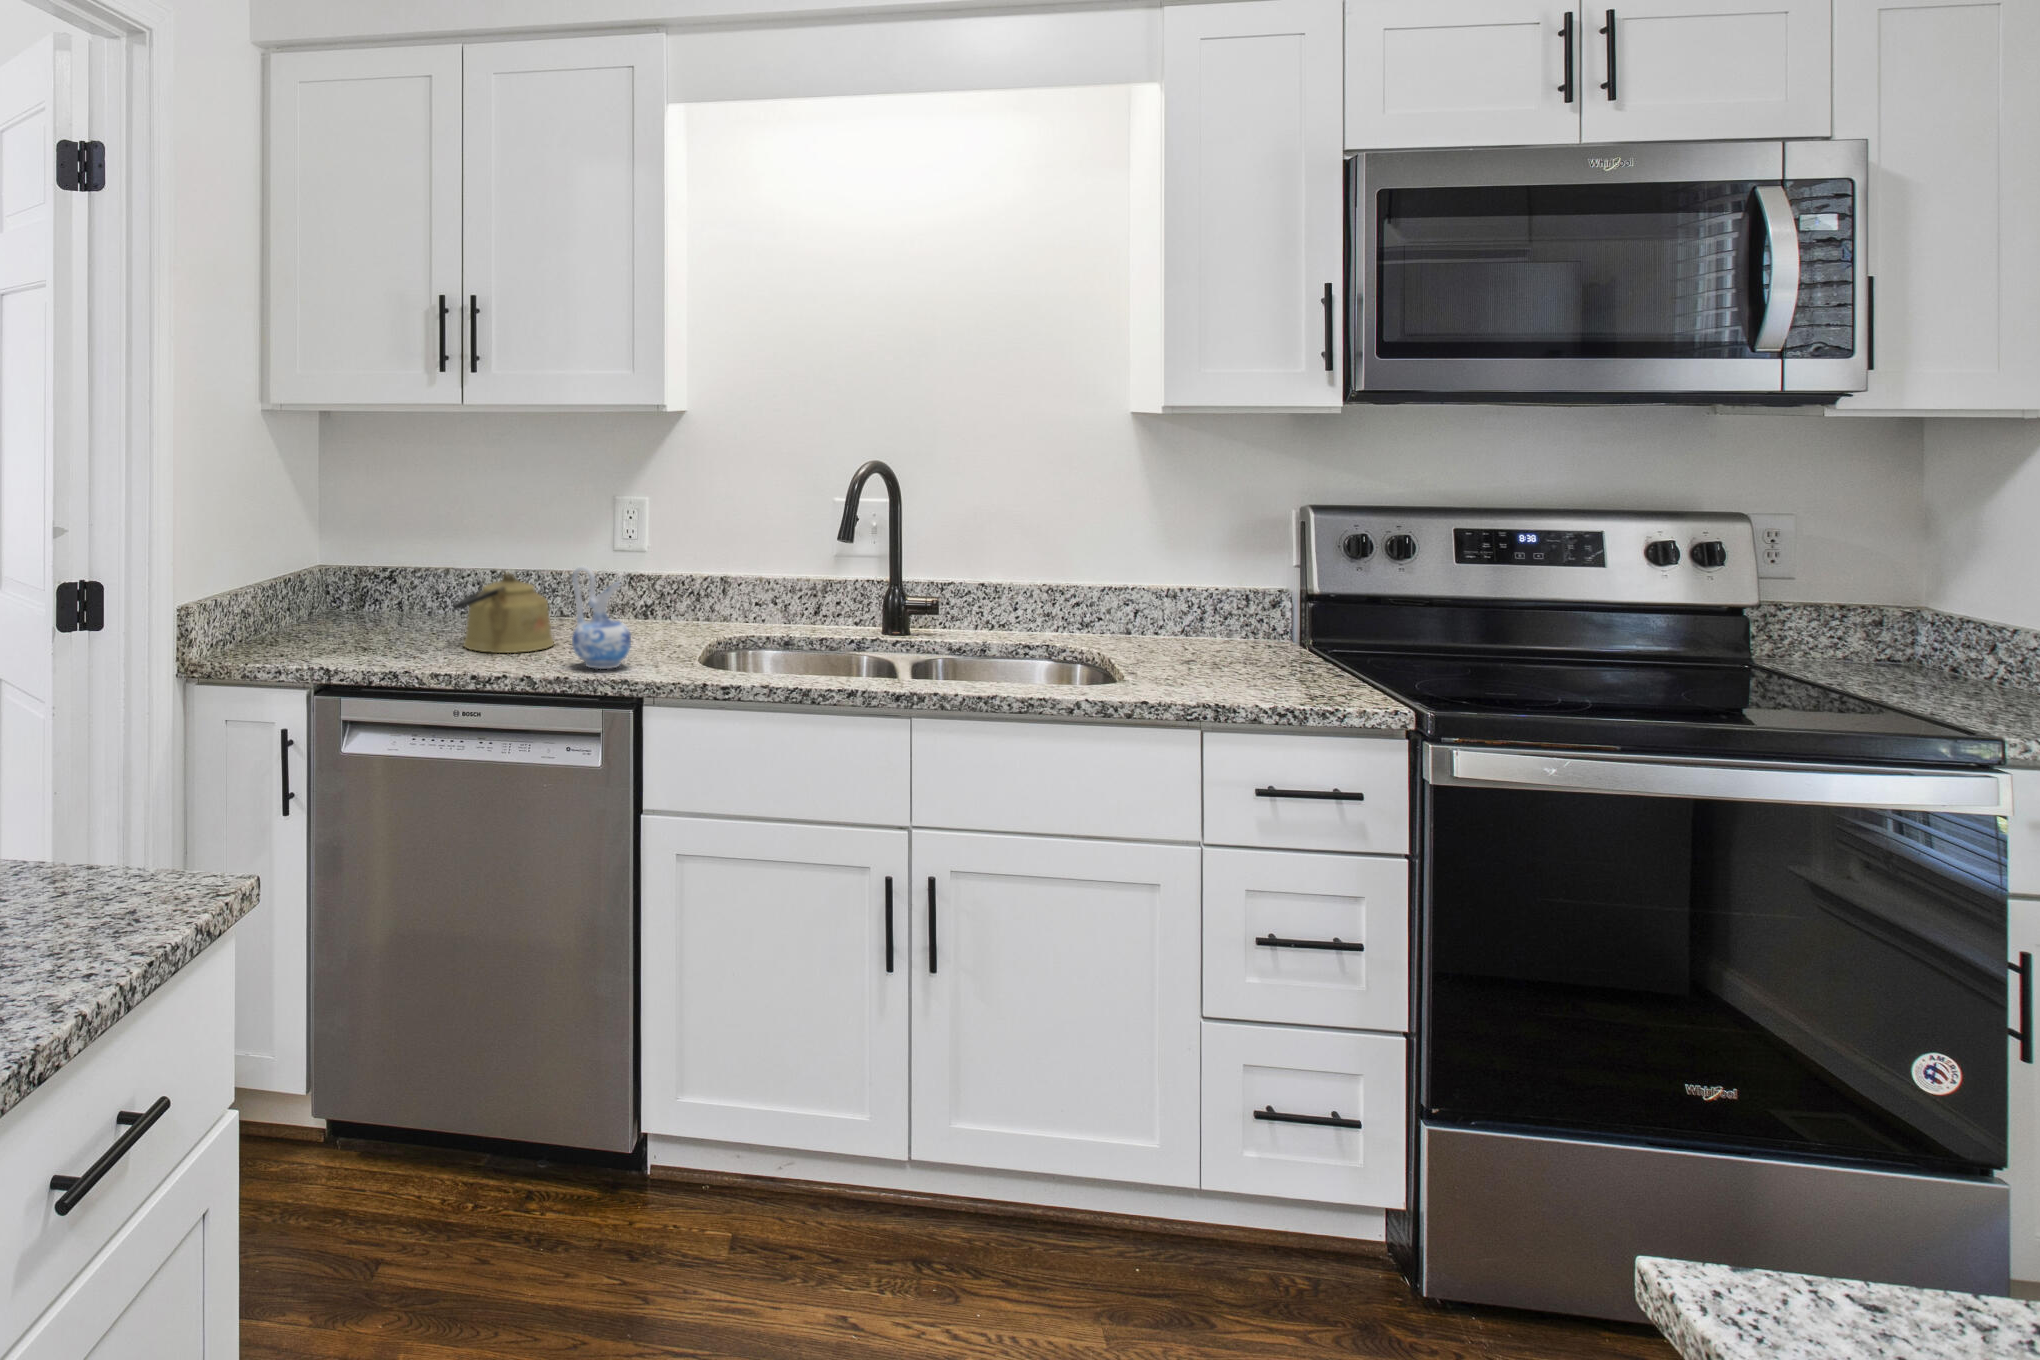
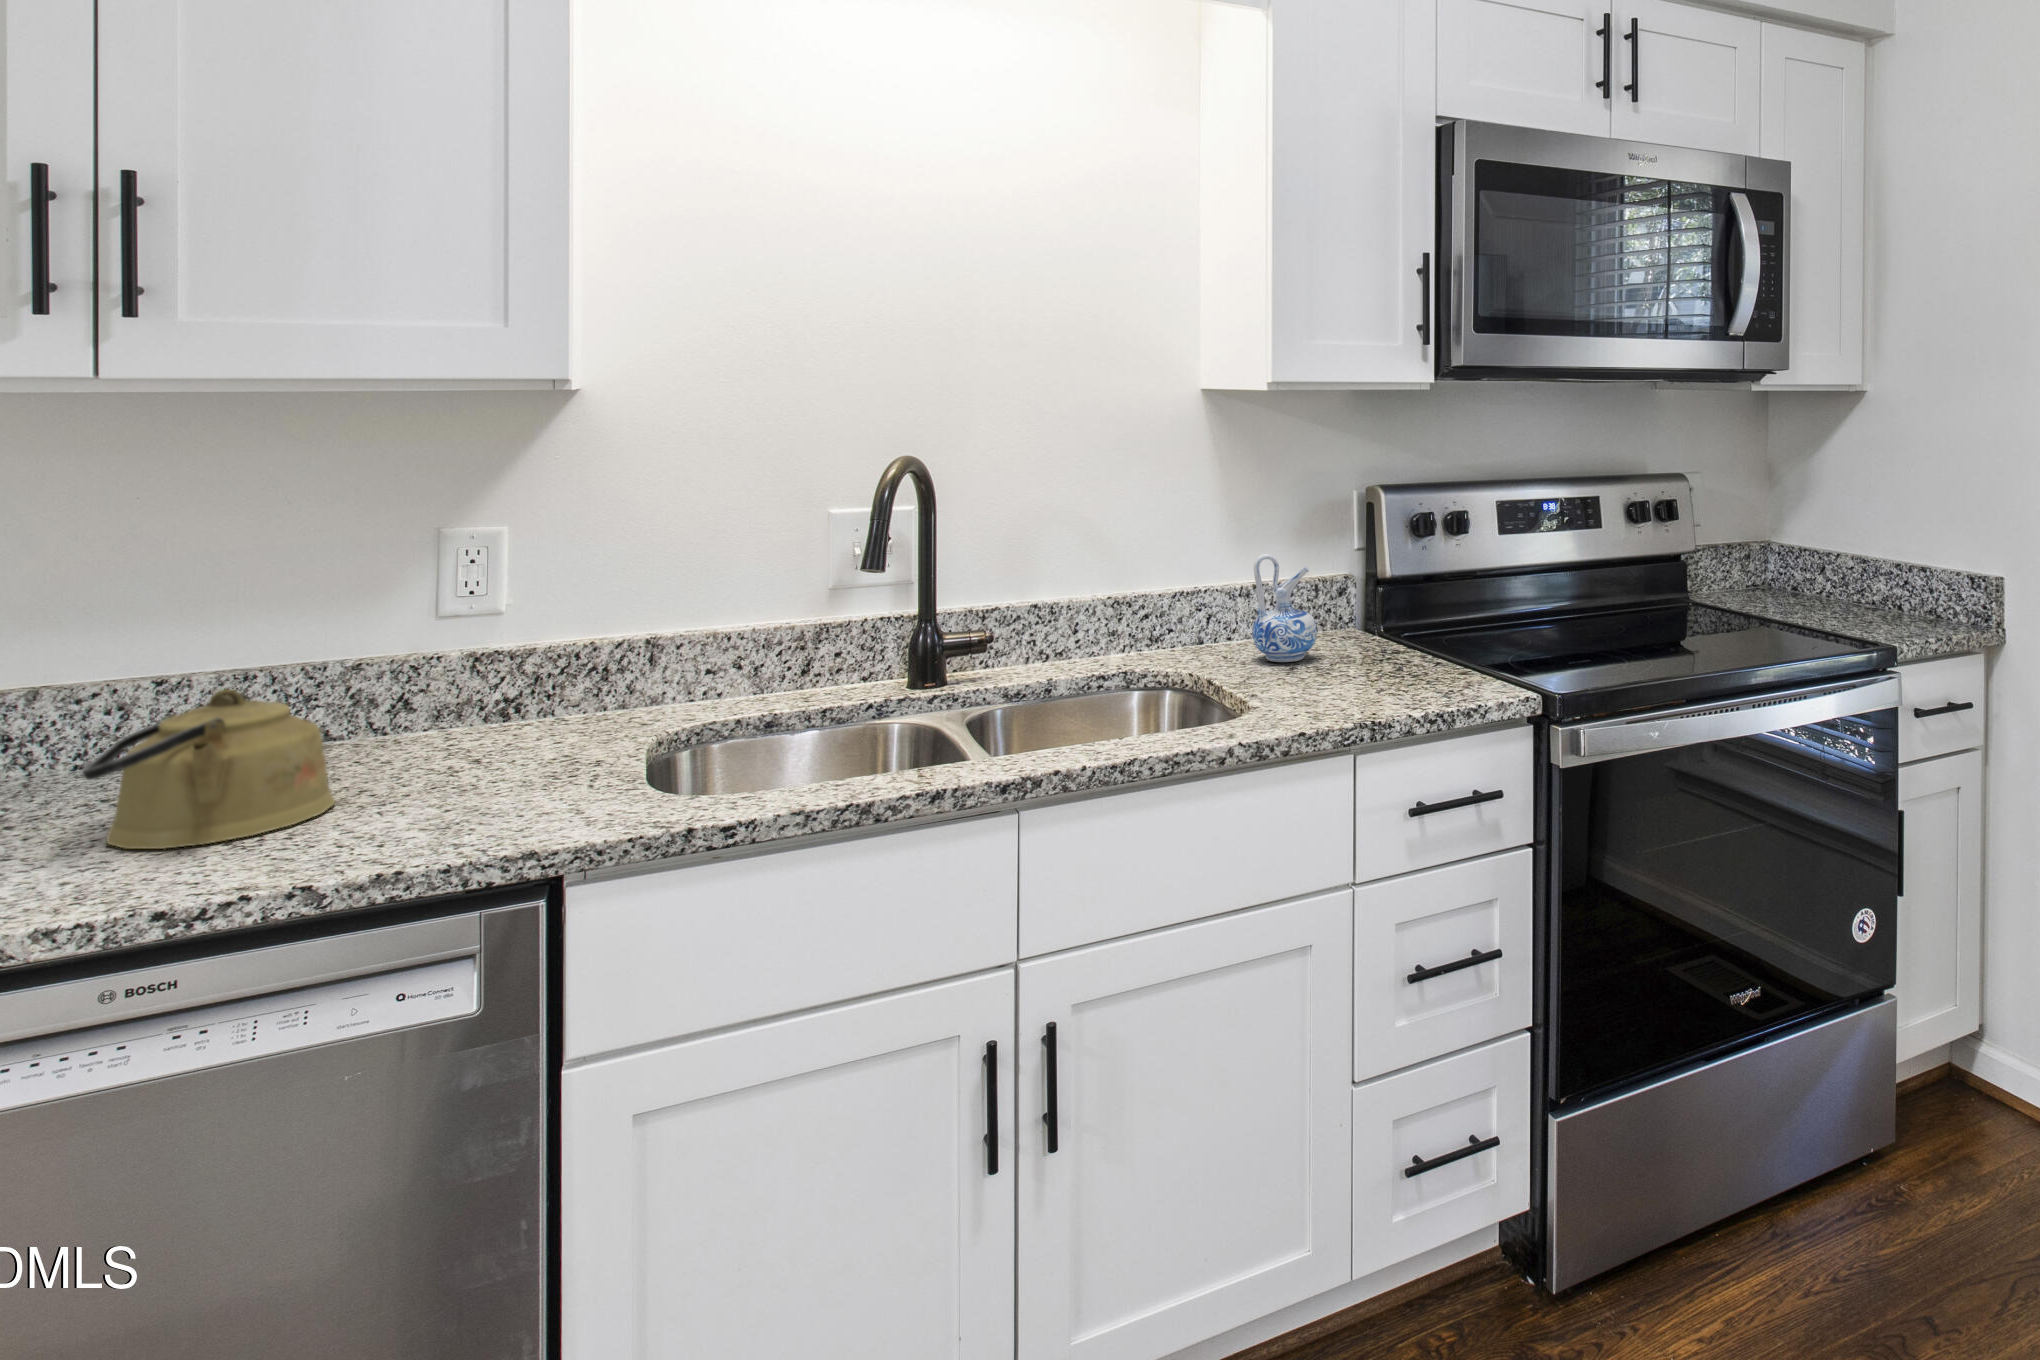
ceramic pitcher: present [572,566,631,669] -> present [1252,554,1317,662]

